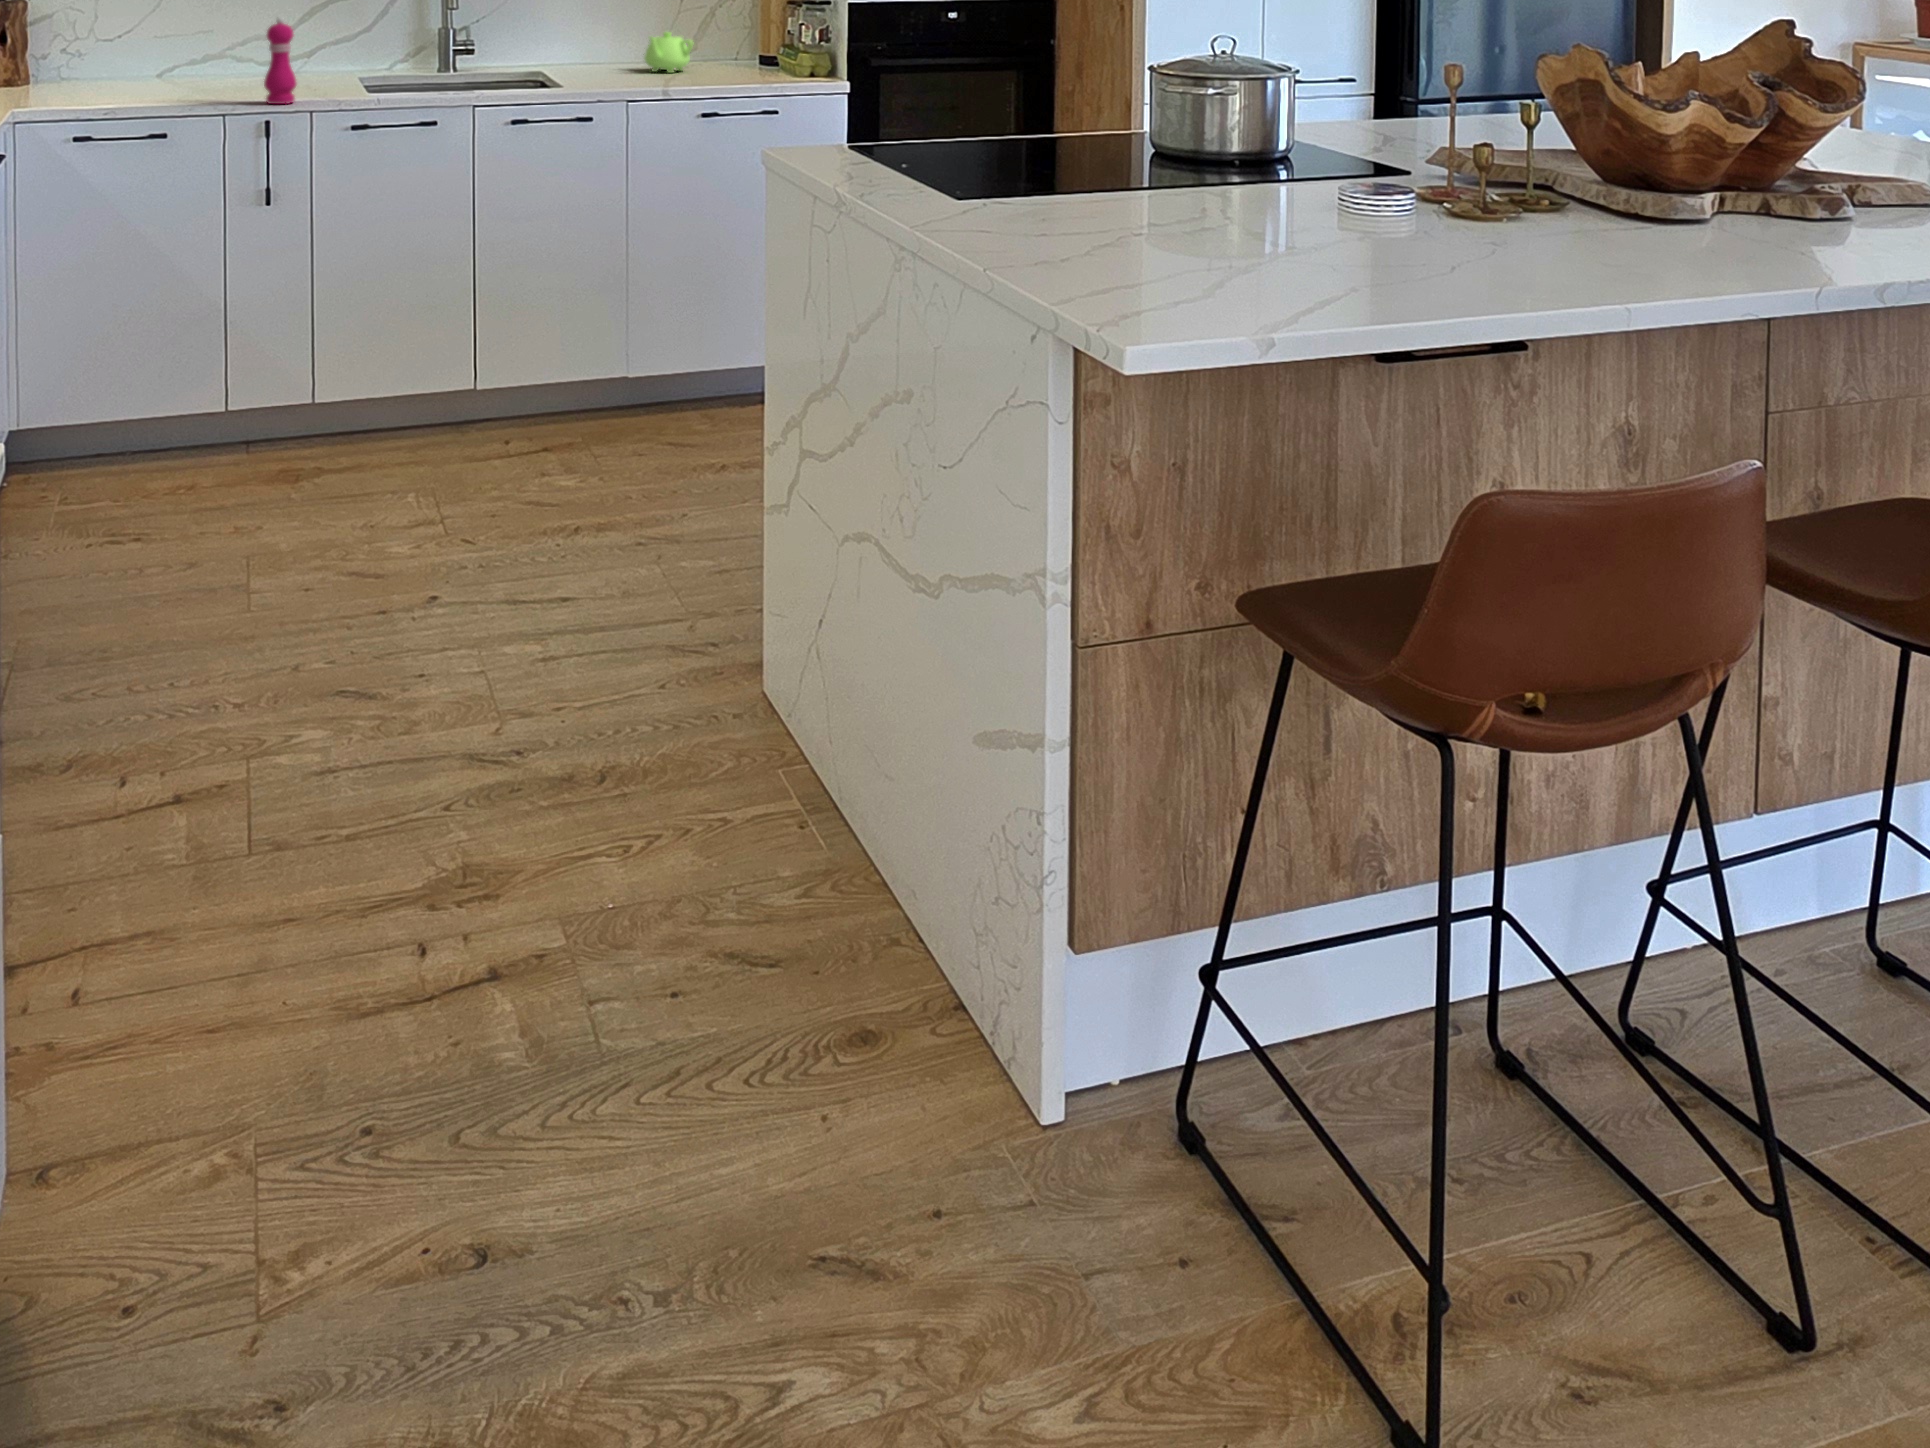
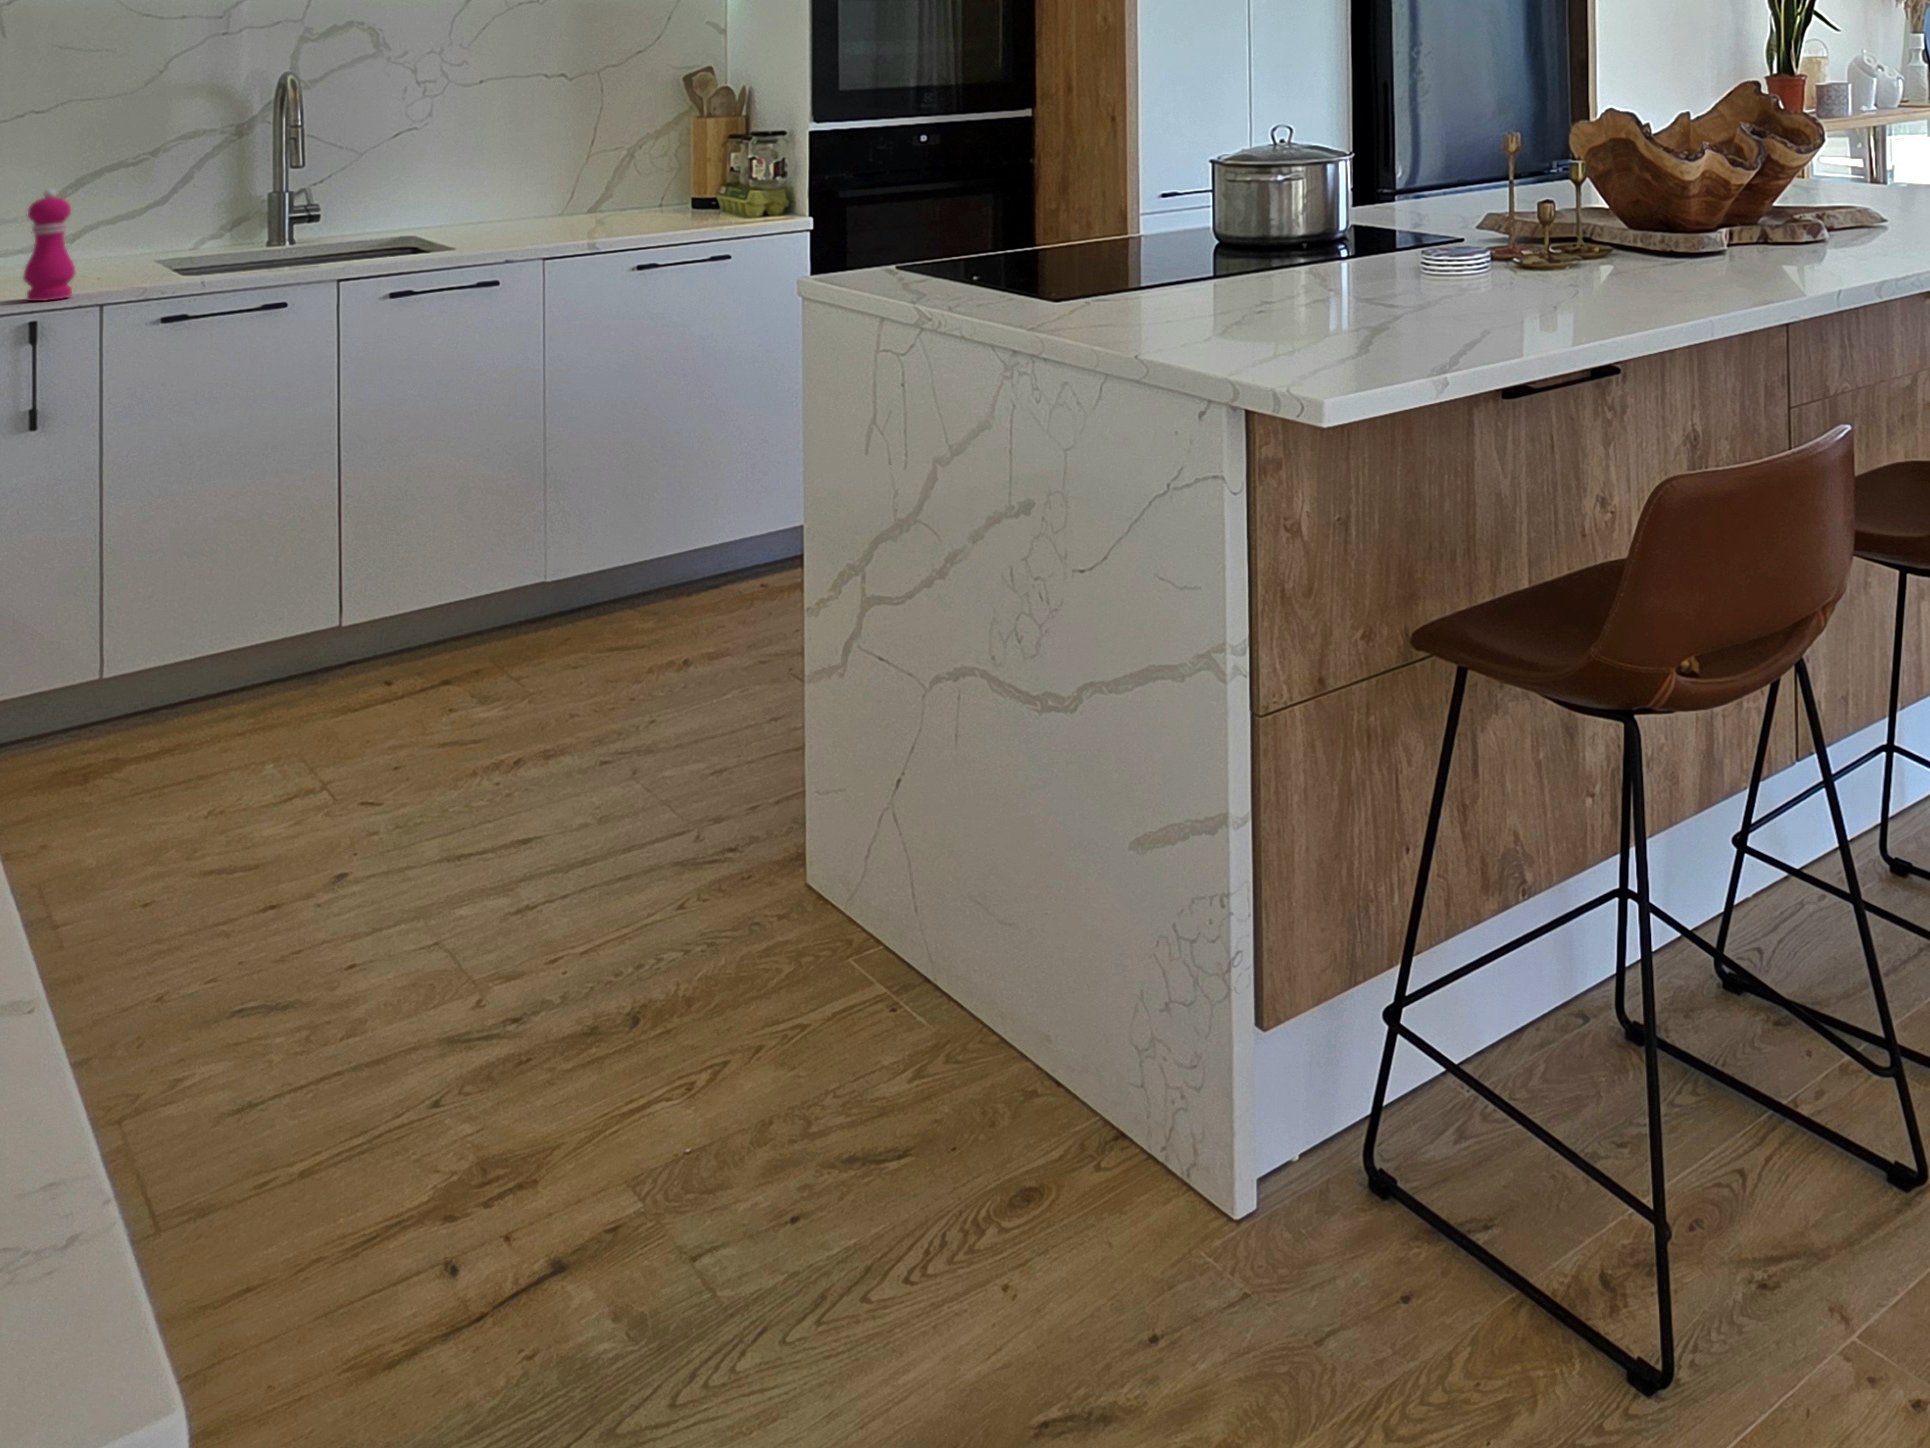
teapot: present [644,32,694,73] -> none [549,179,616,227]

